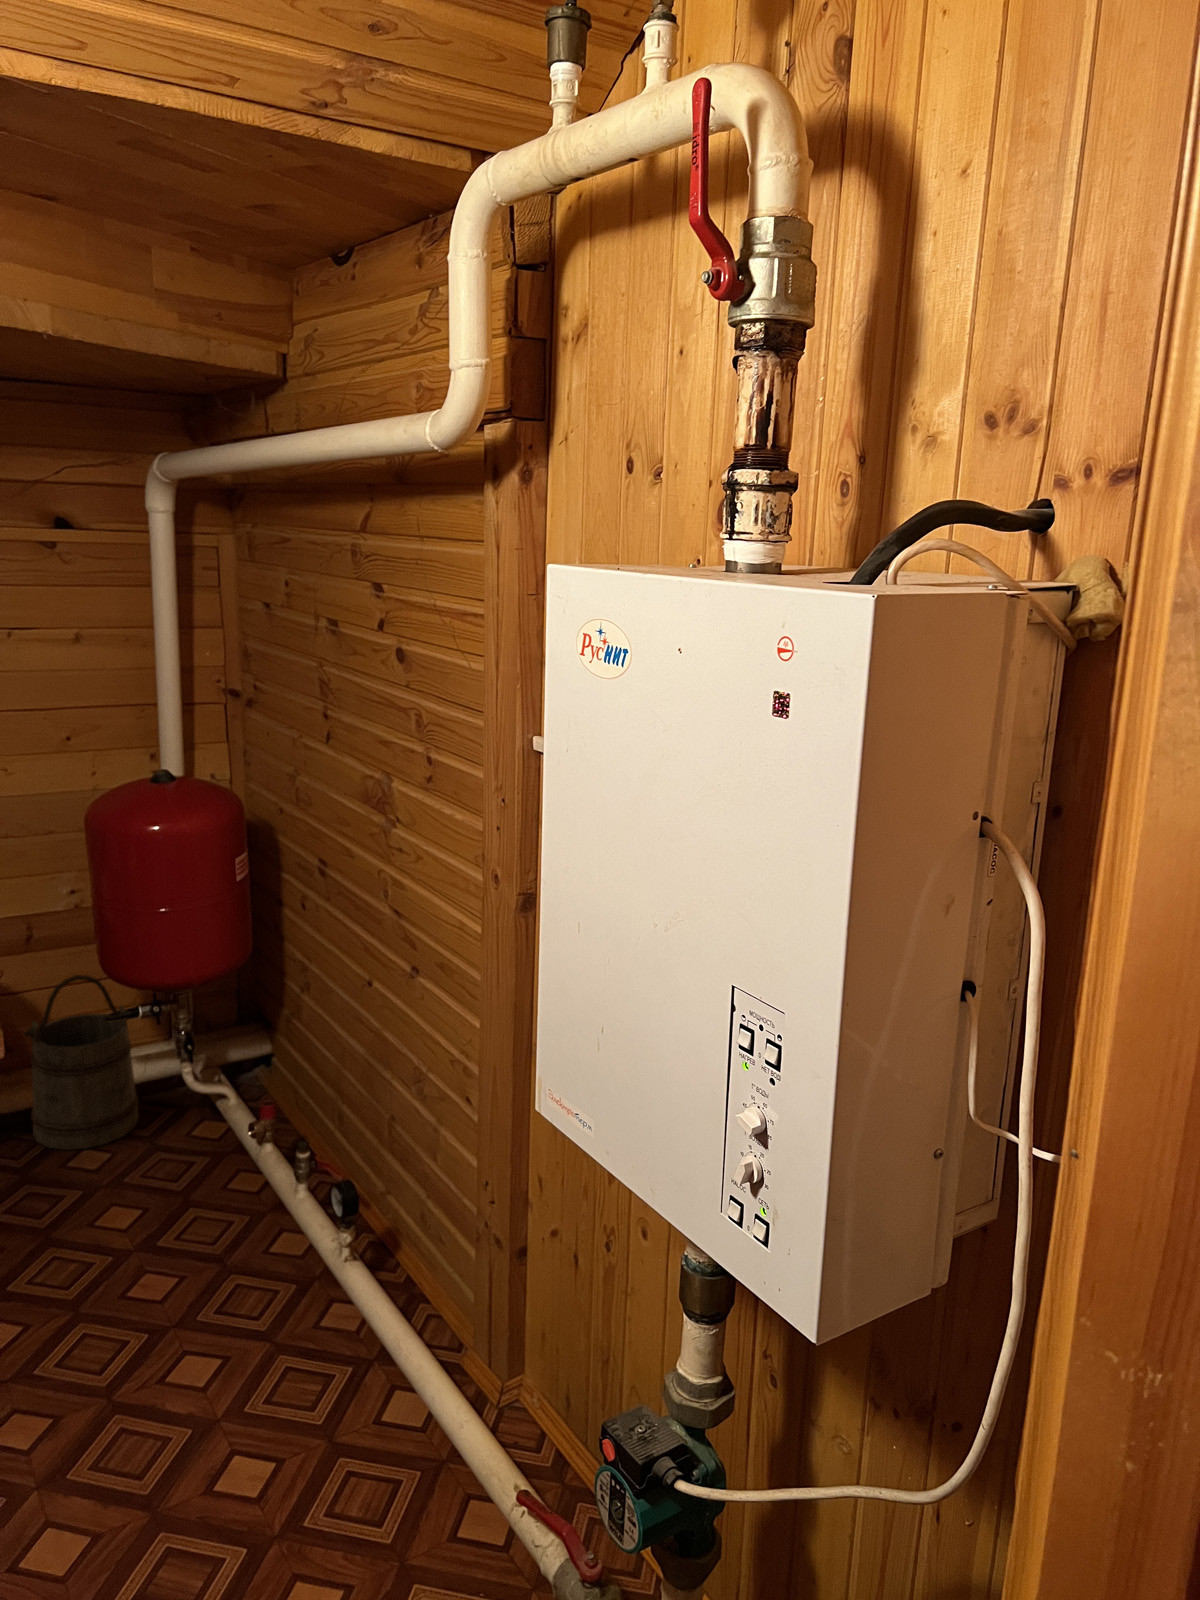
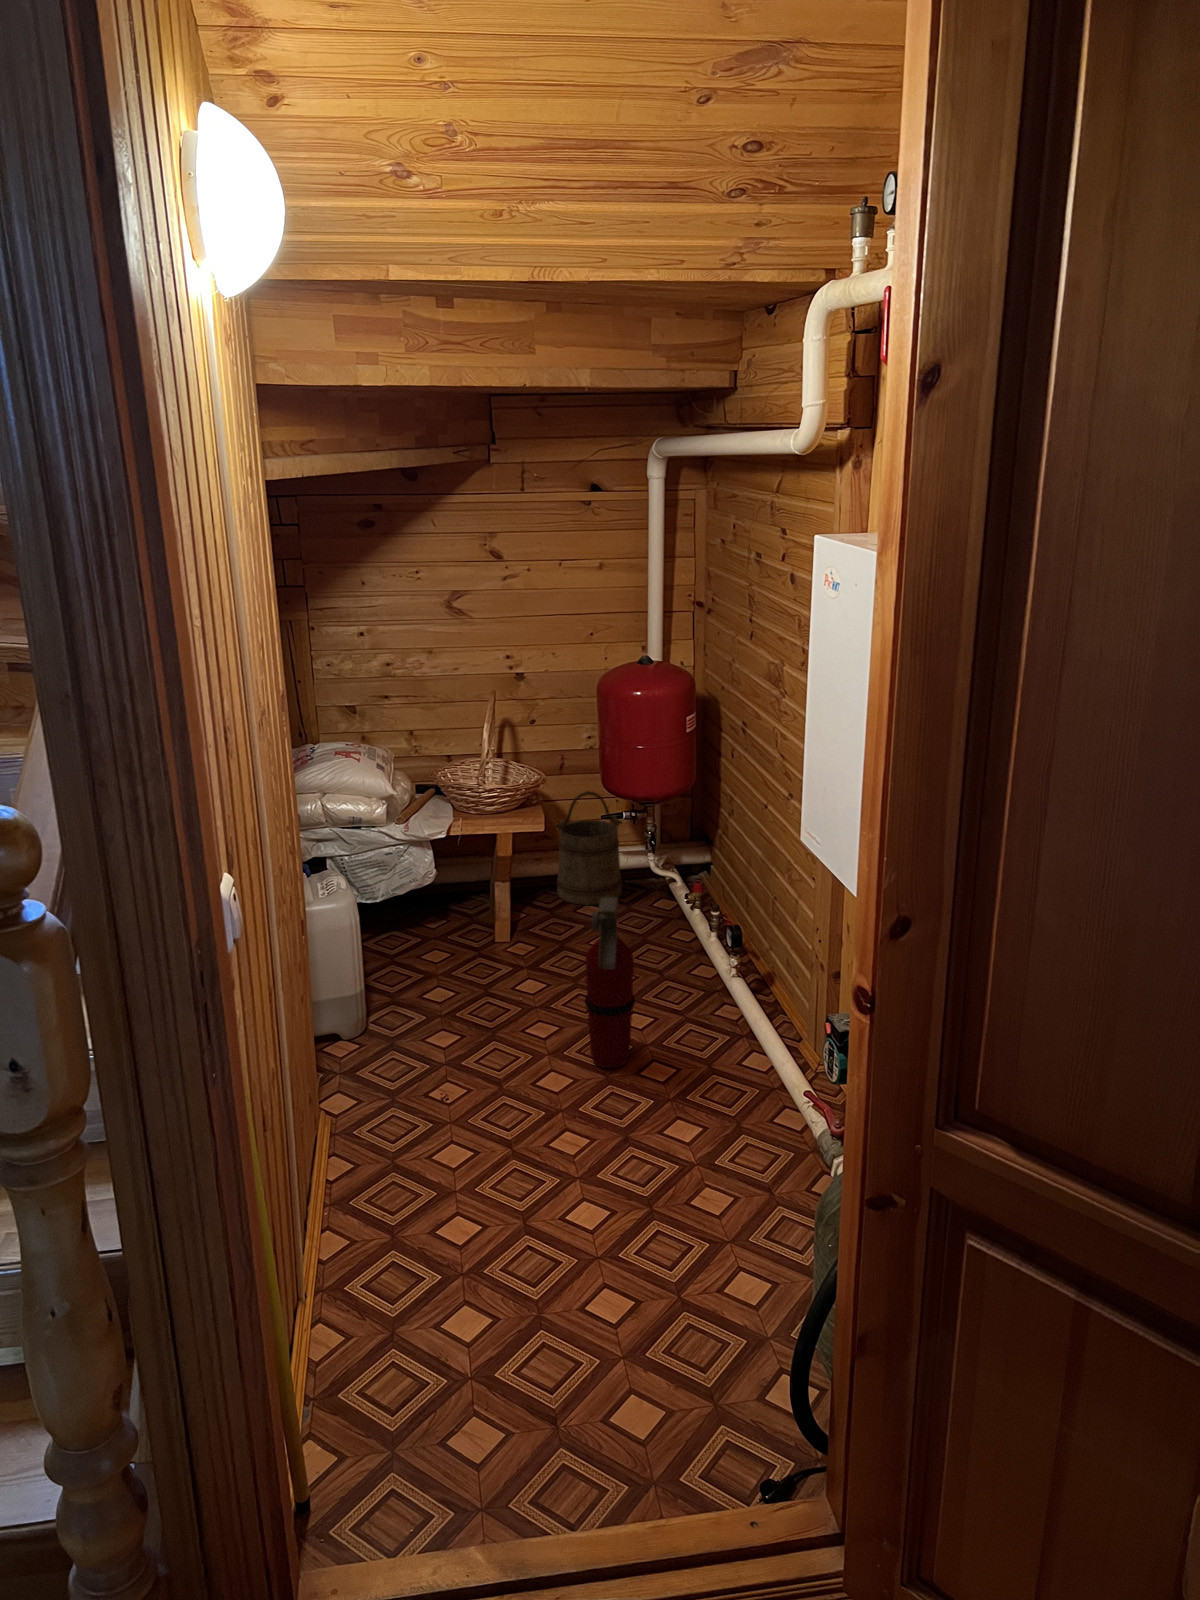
fire extinguisher: none [101,1193,196,1489] -> present [585,897,635,1068]

